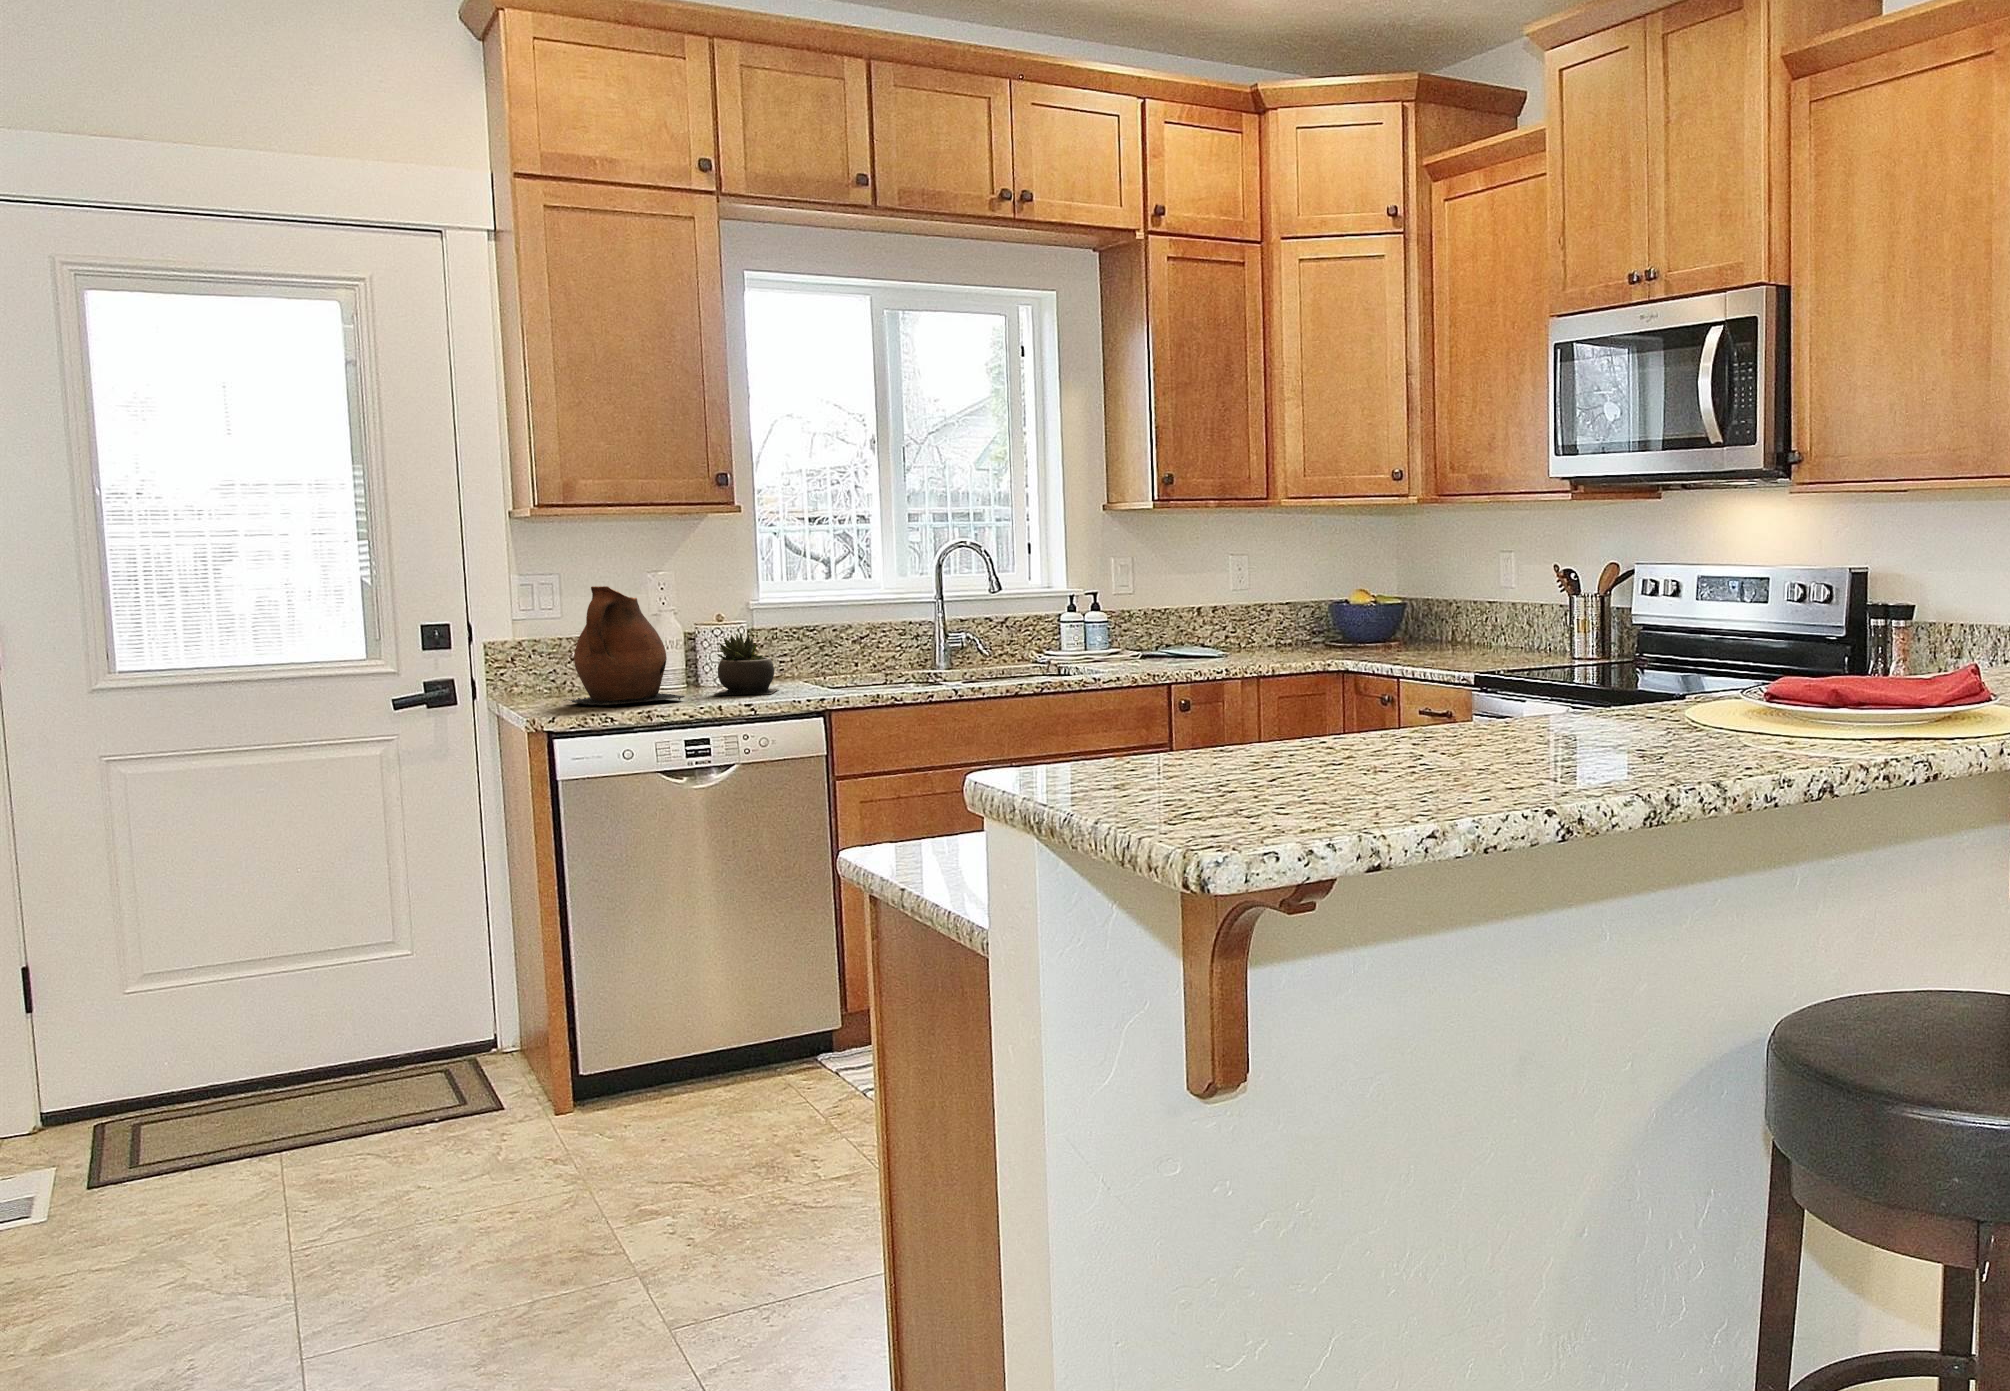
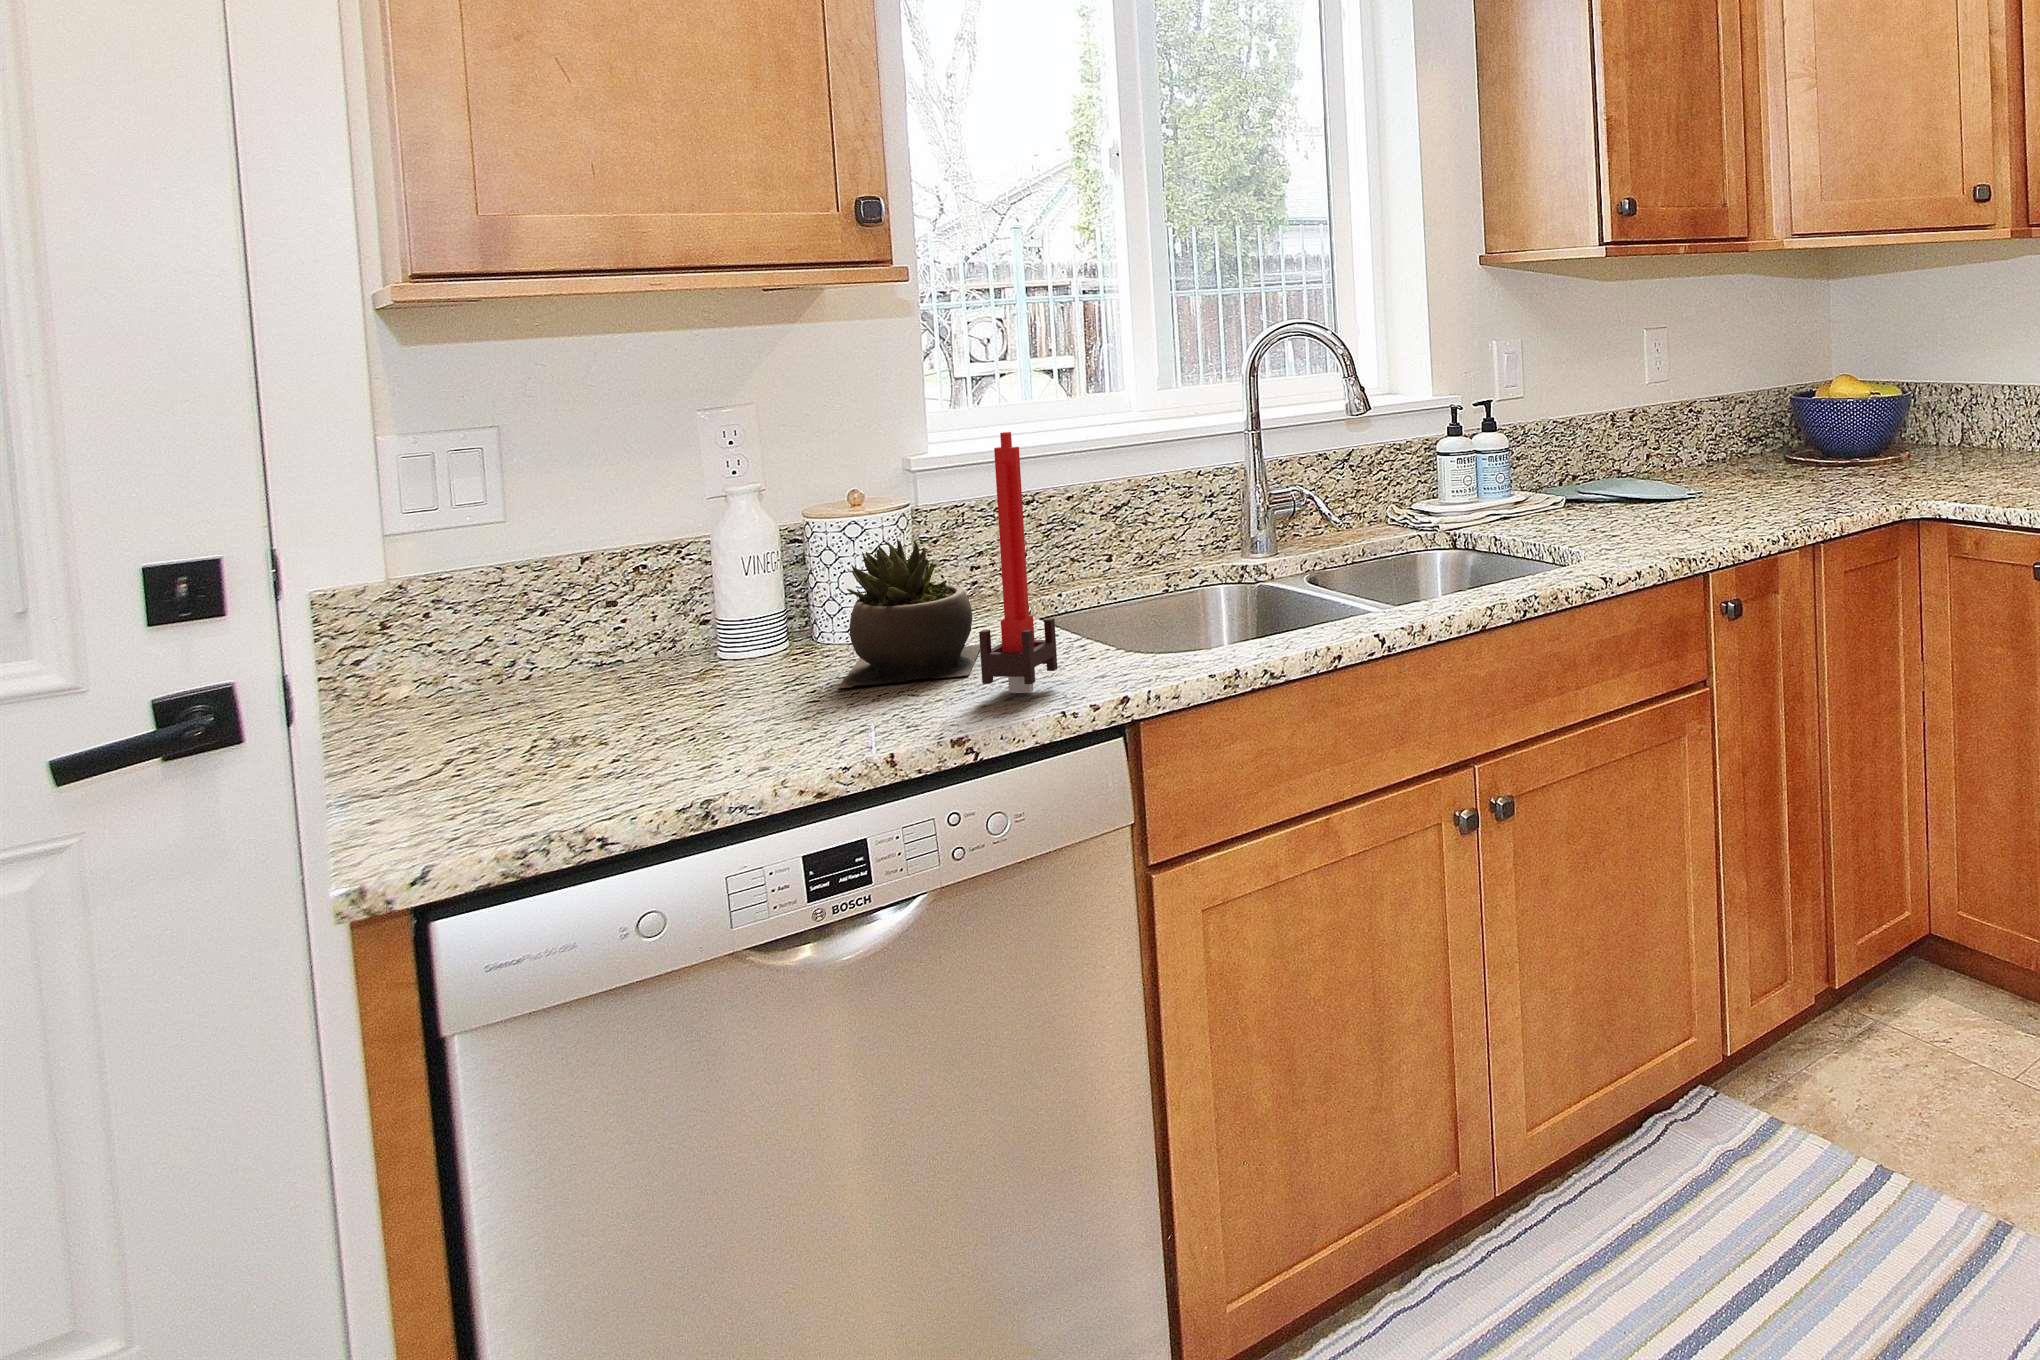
candle: none [774,582,809,697] -> present [979,432,1057,692]
ceramic pitcher: present [569,586,685,705] -> none [463,468,772,774]

